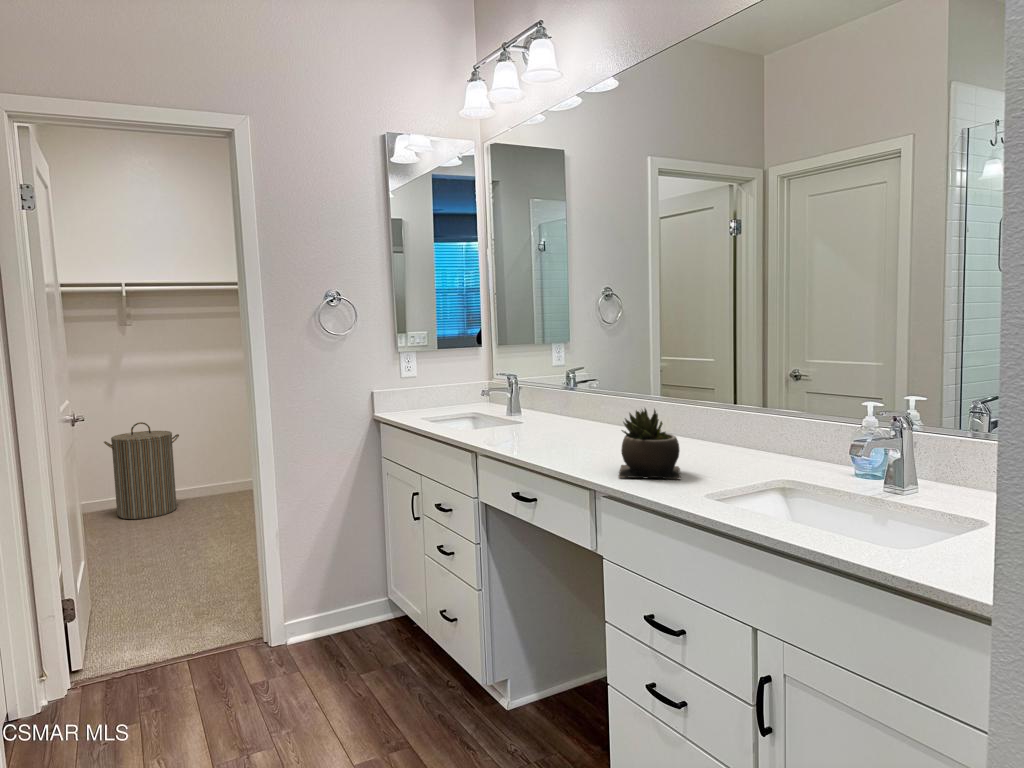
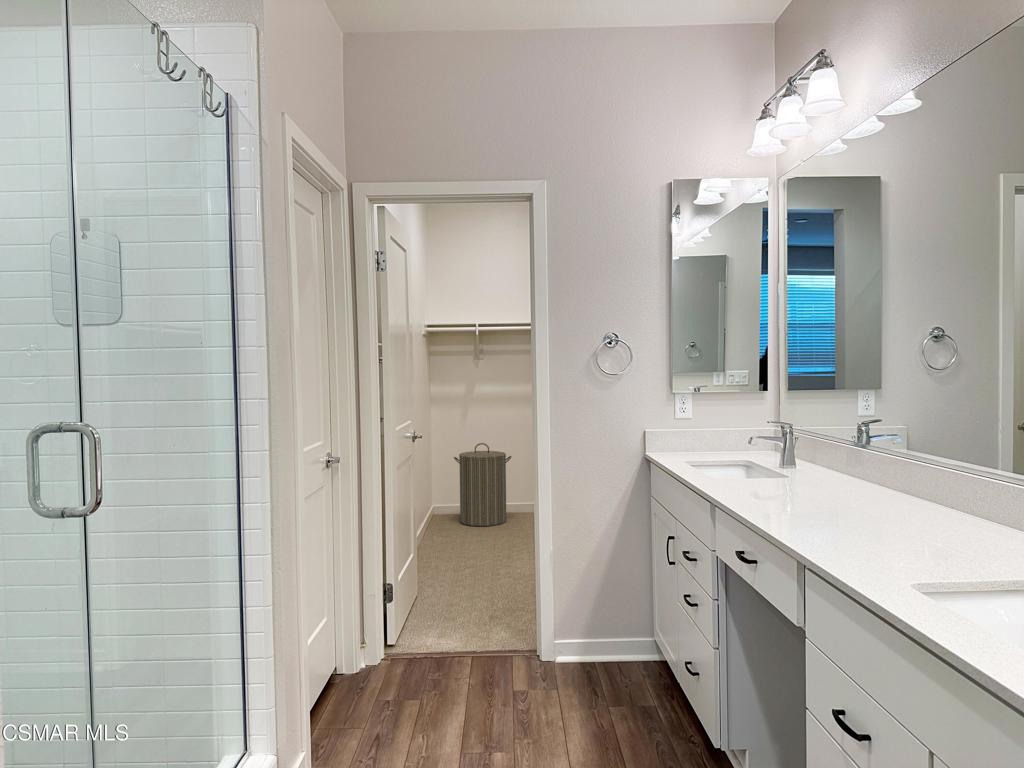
succulent plant: present [619,409,680,479] -> none [827,475,919,564]

